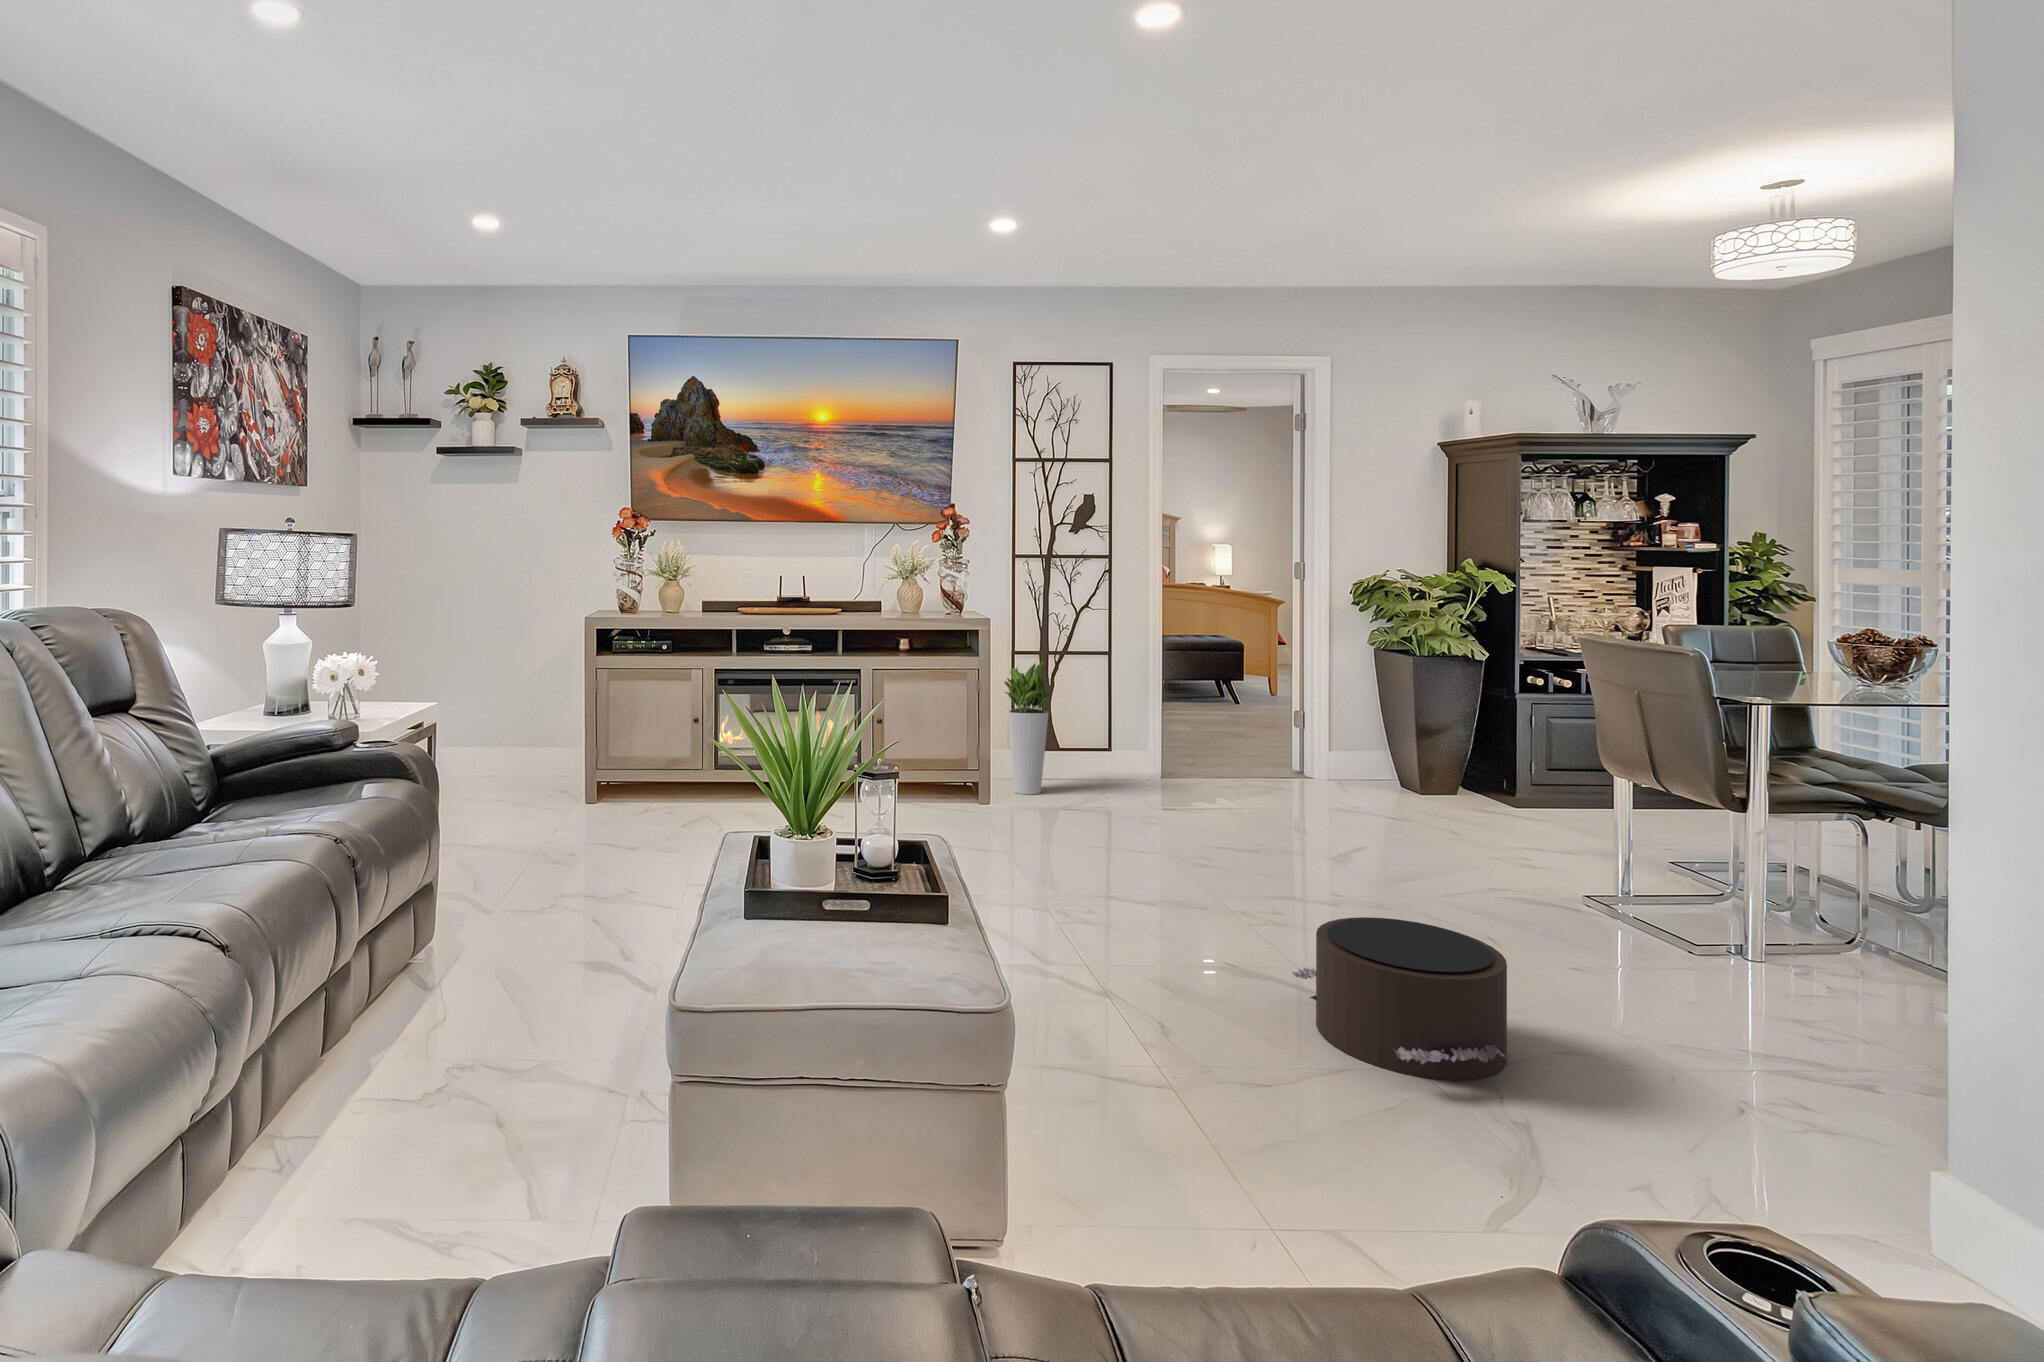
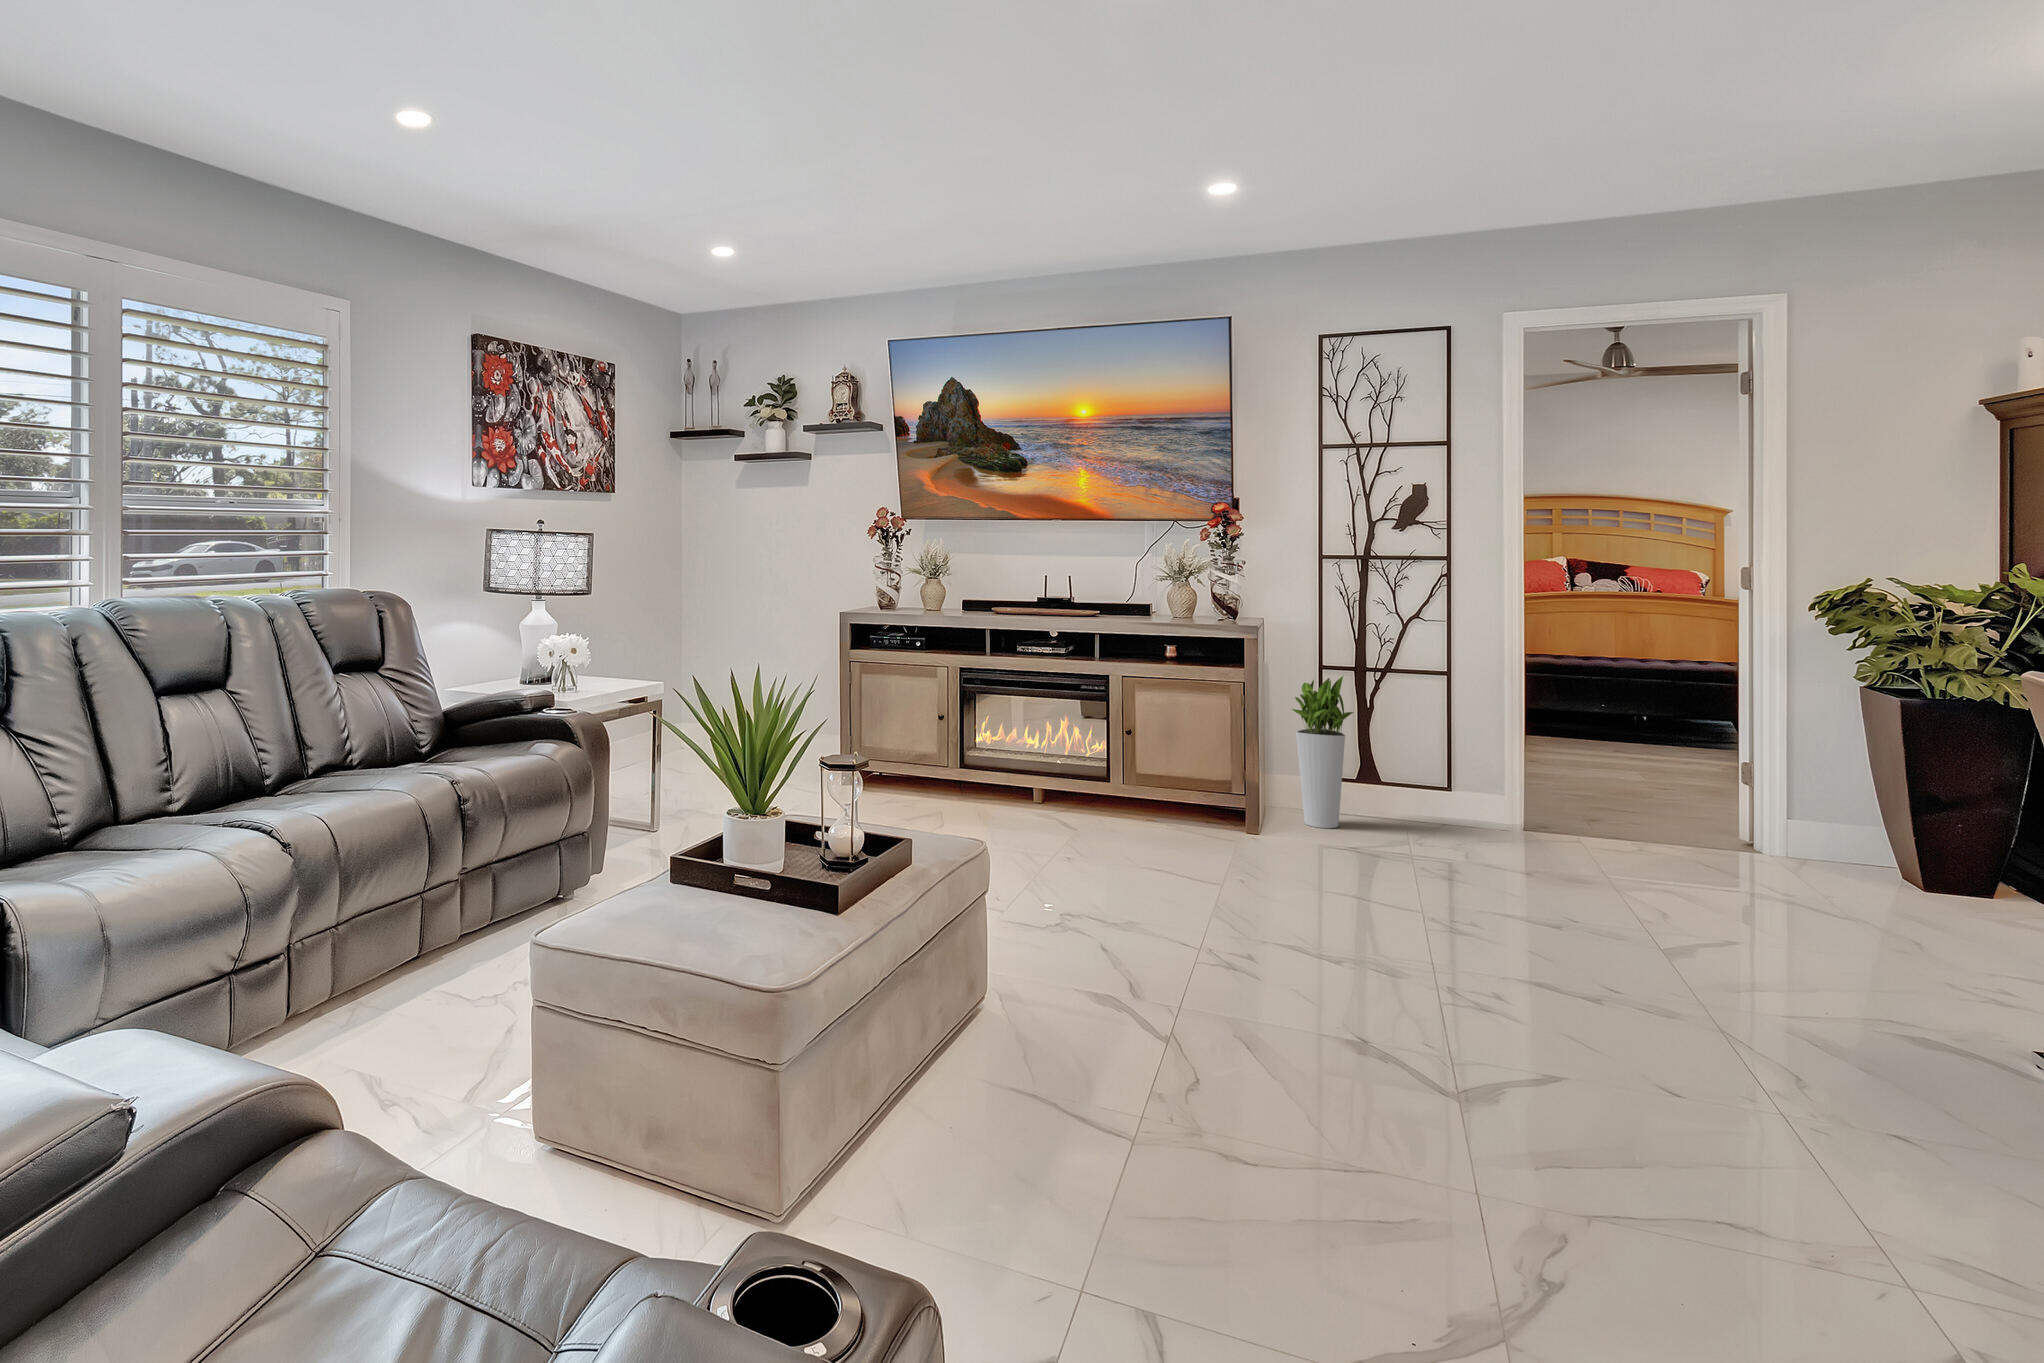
pouf: present [1292,917,1508,1080] -> none [1417,1000,1682,1232]

